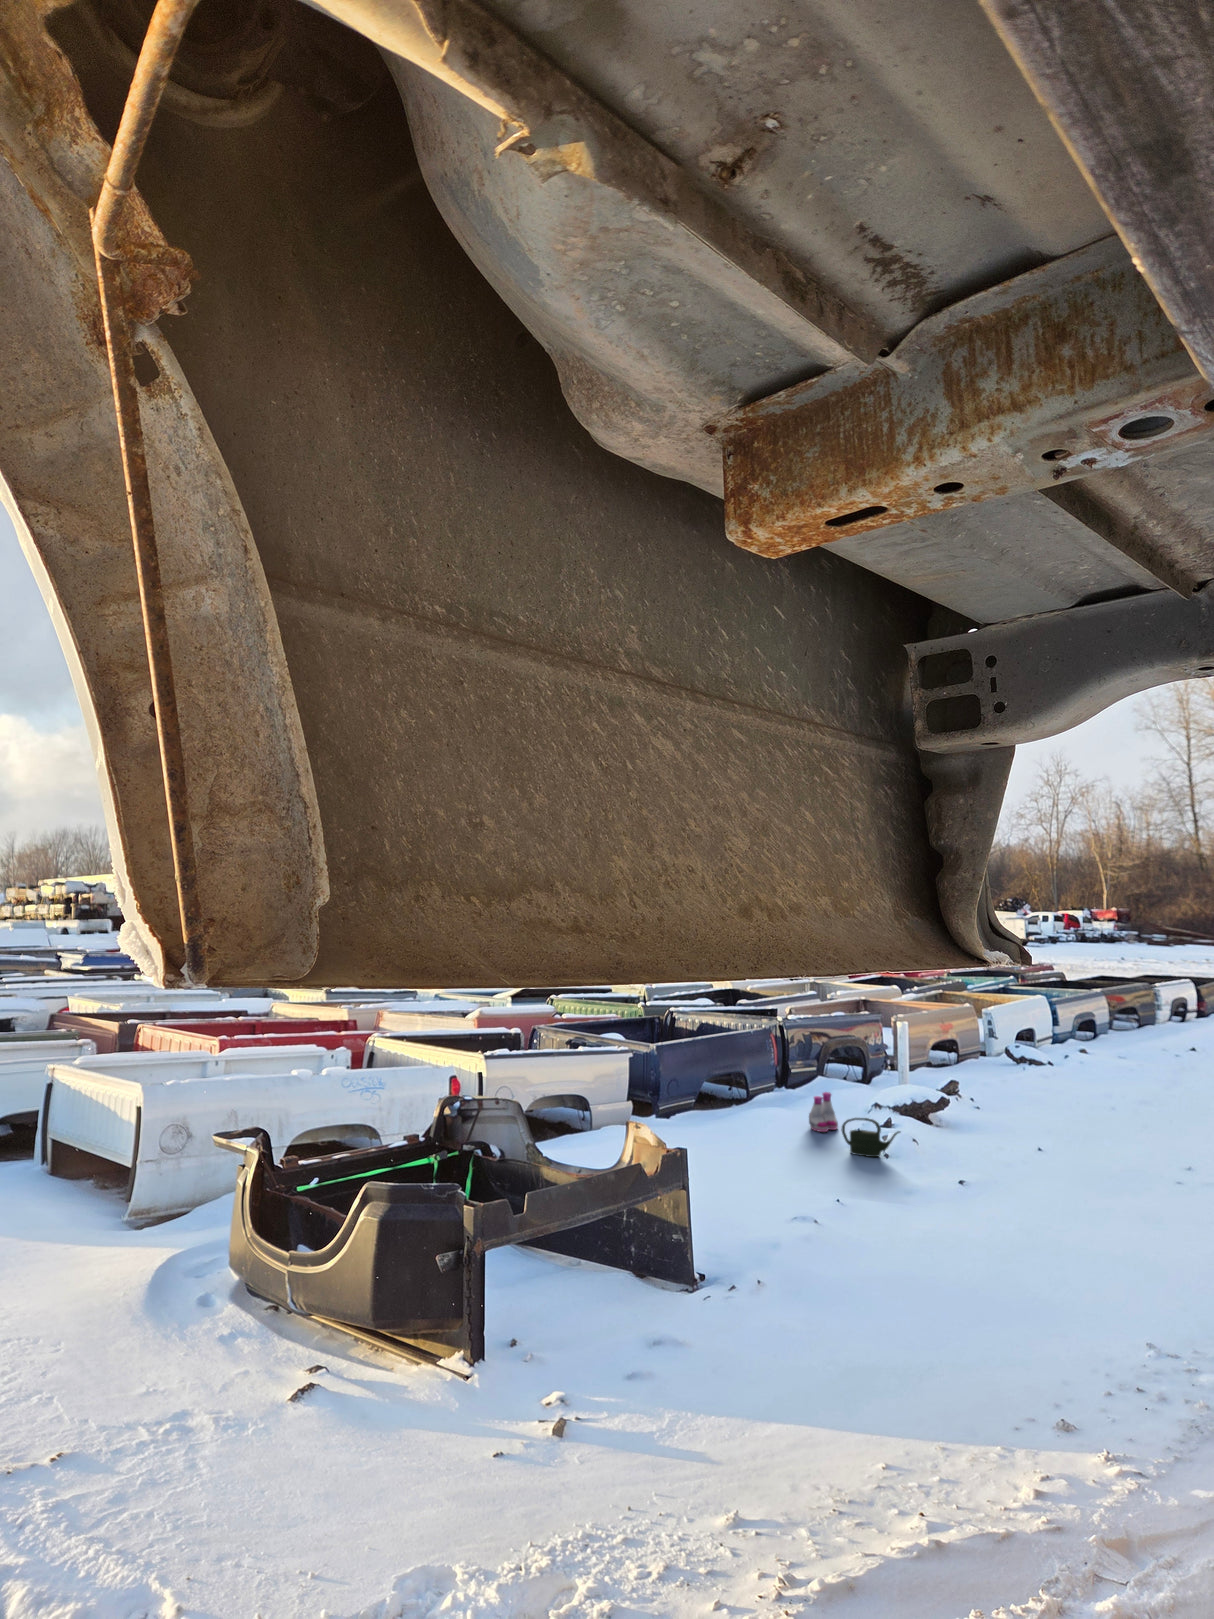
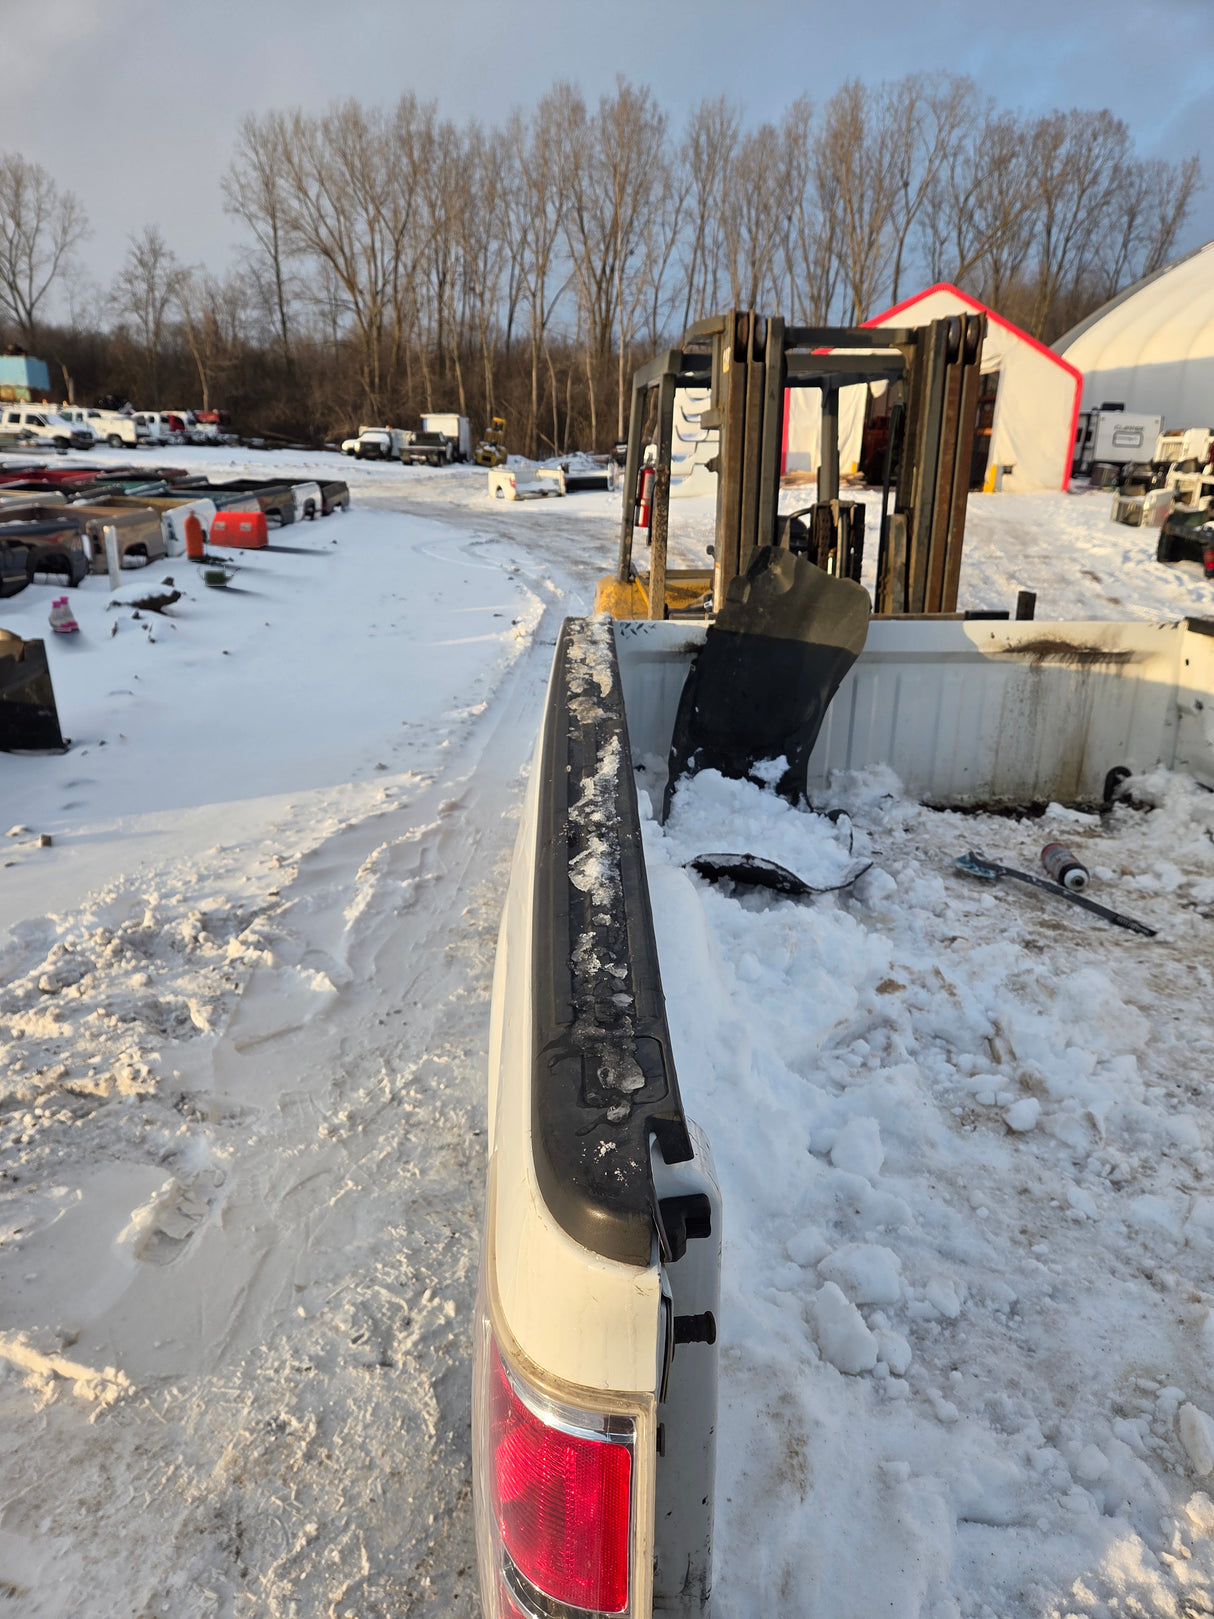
fire extinguisher: none [1000,1002,1027,1063] -> present [184,510,208,562]
toolbox: none [1036,1002,1108,1052] -> present [209,505,269,548]
watering can: present [842,1118,900,1157] -> present [202,563,235,587]

